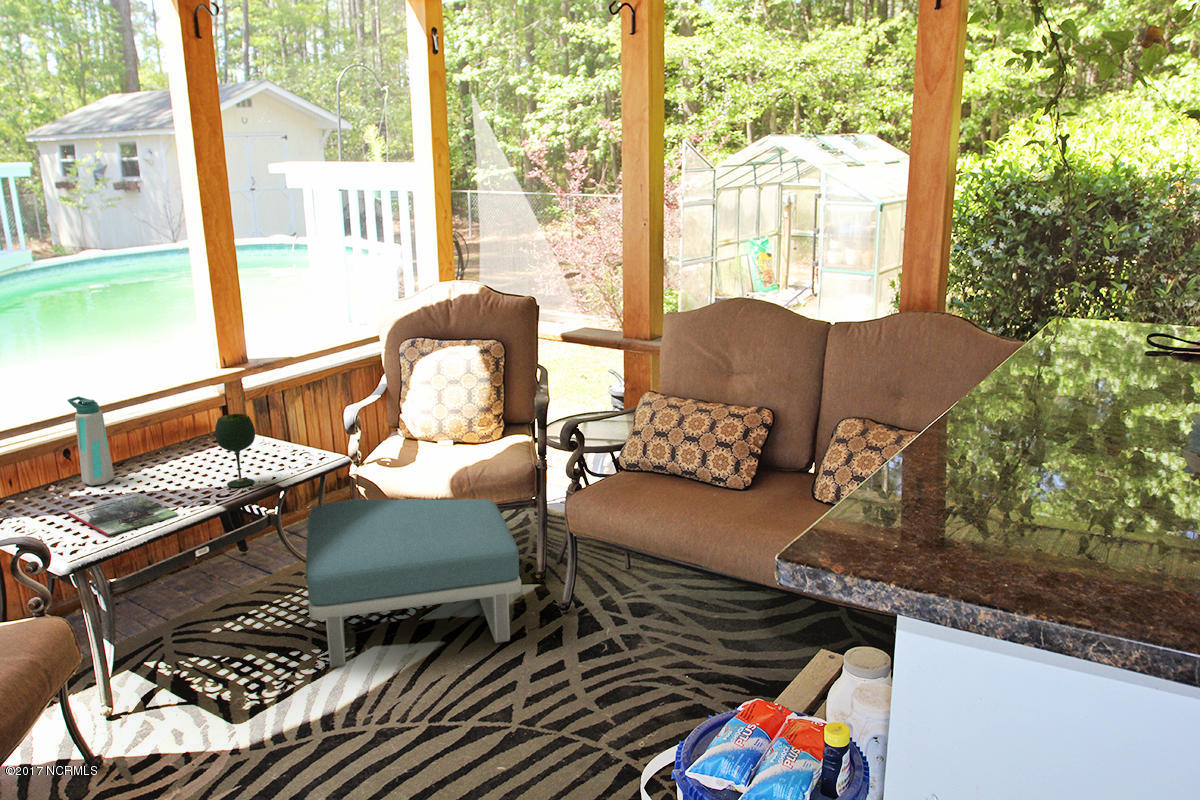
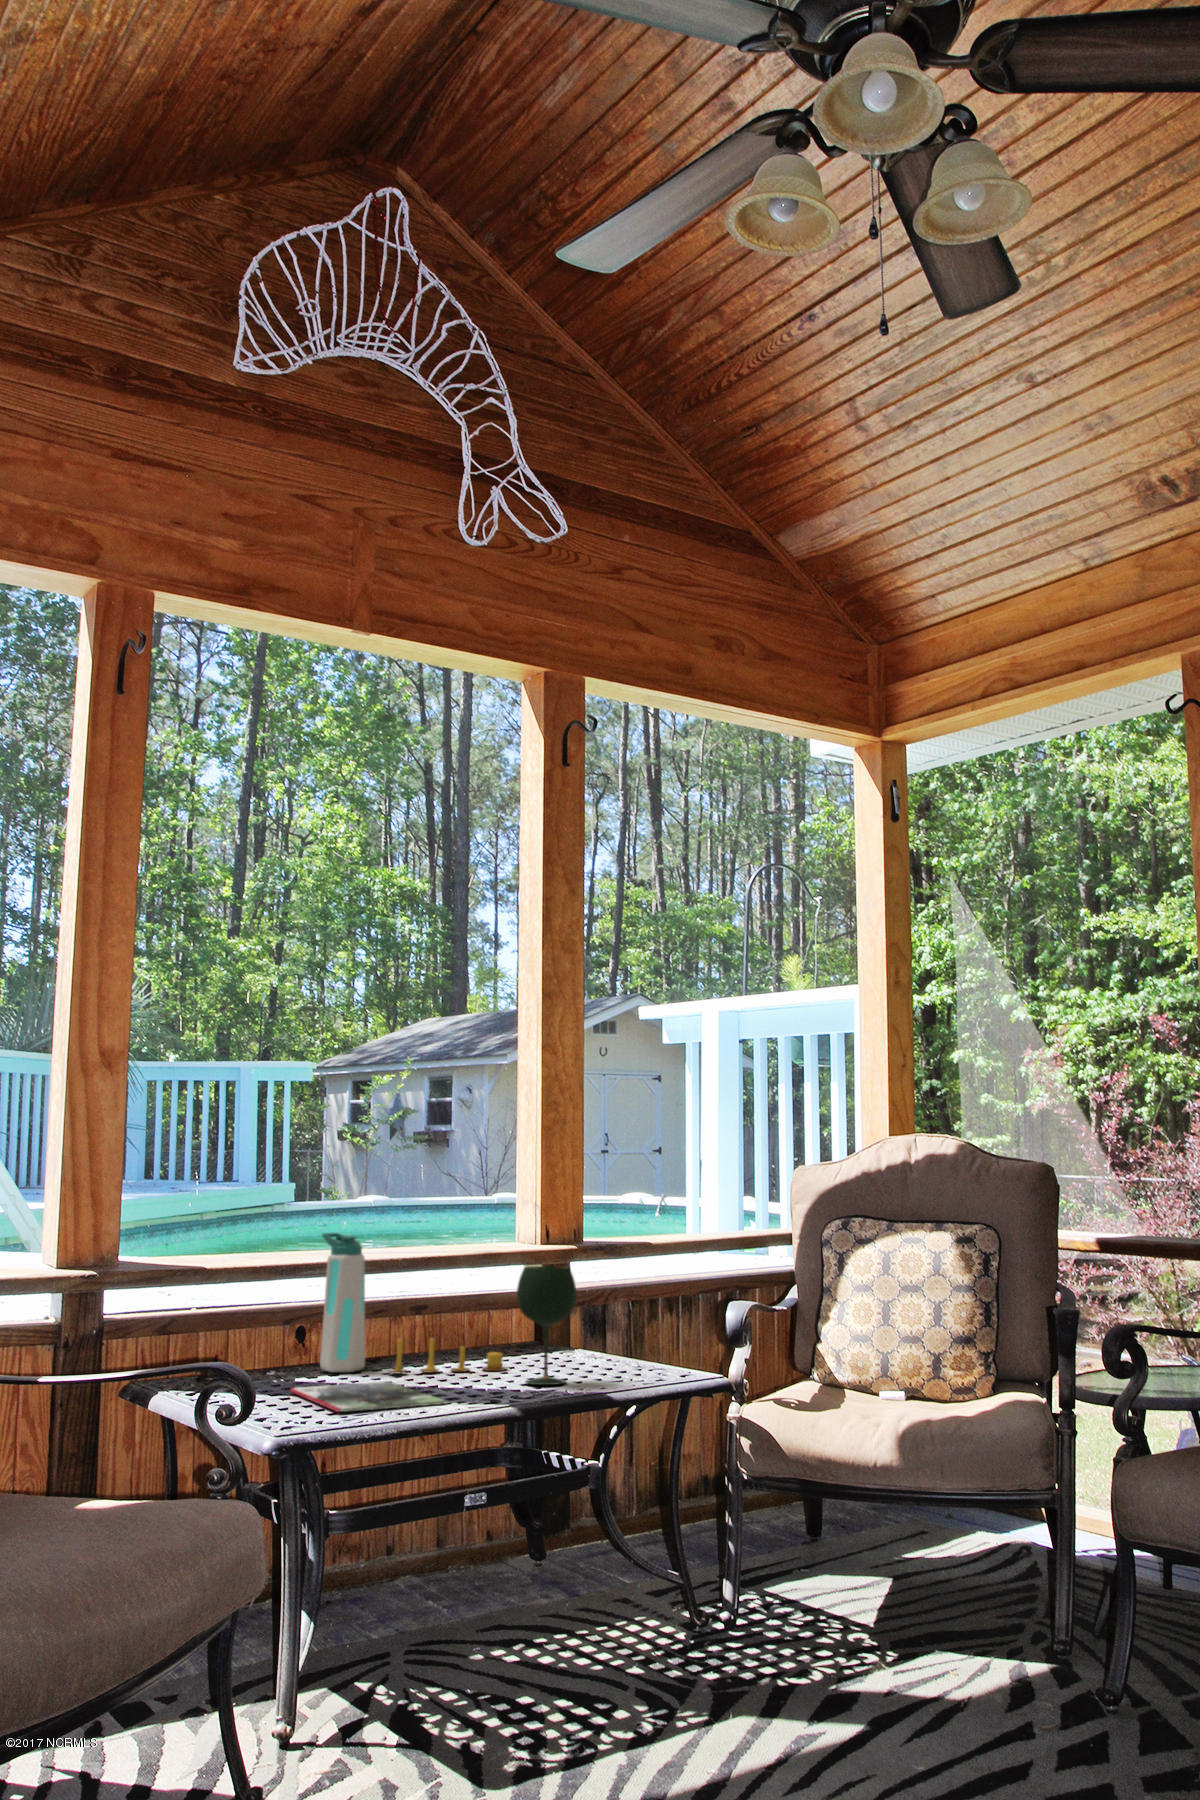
candle: none [131,456,213,483] -> present [388,1338,506,1374]
footstool: present [306,499,521,668] -> none [632,1456,1028,1745]

